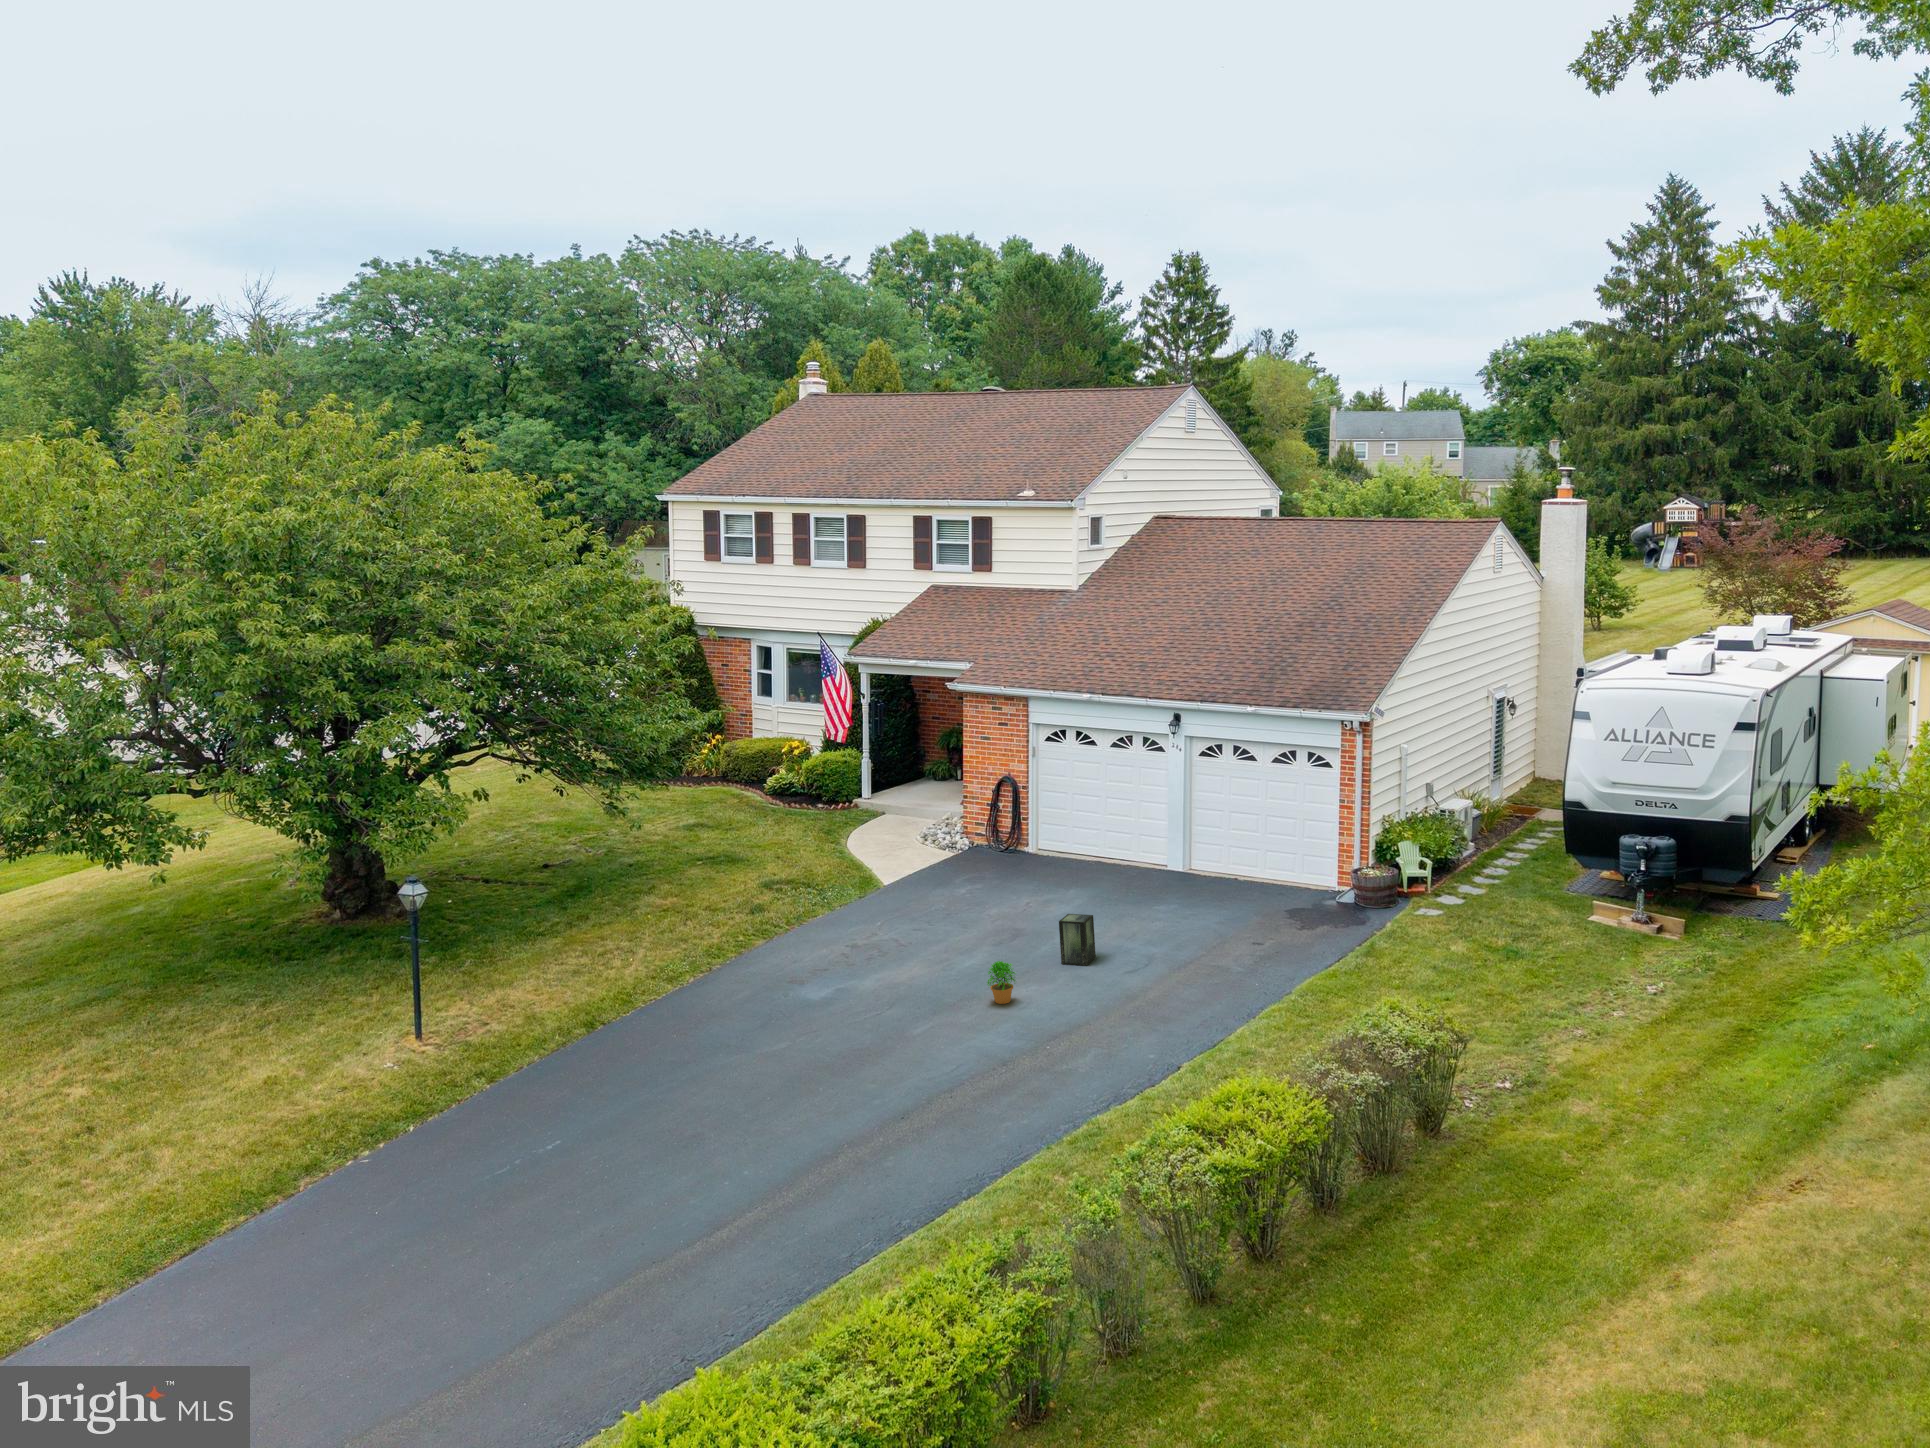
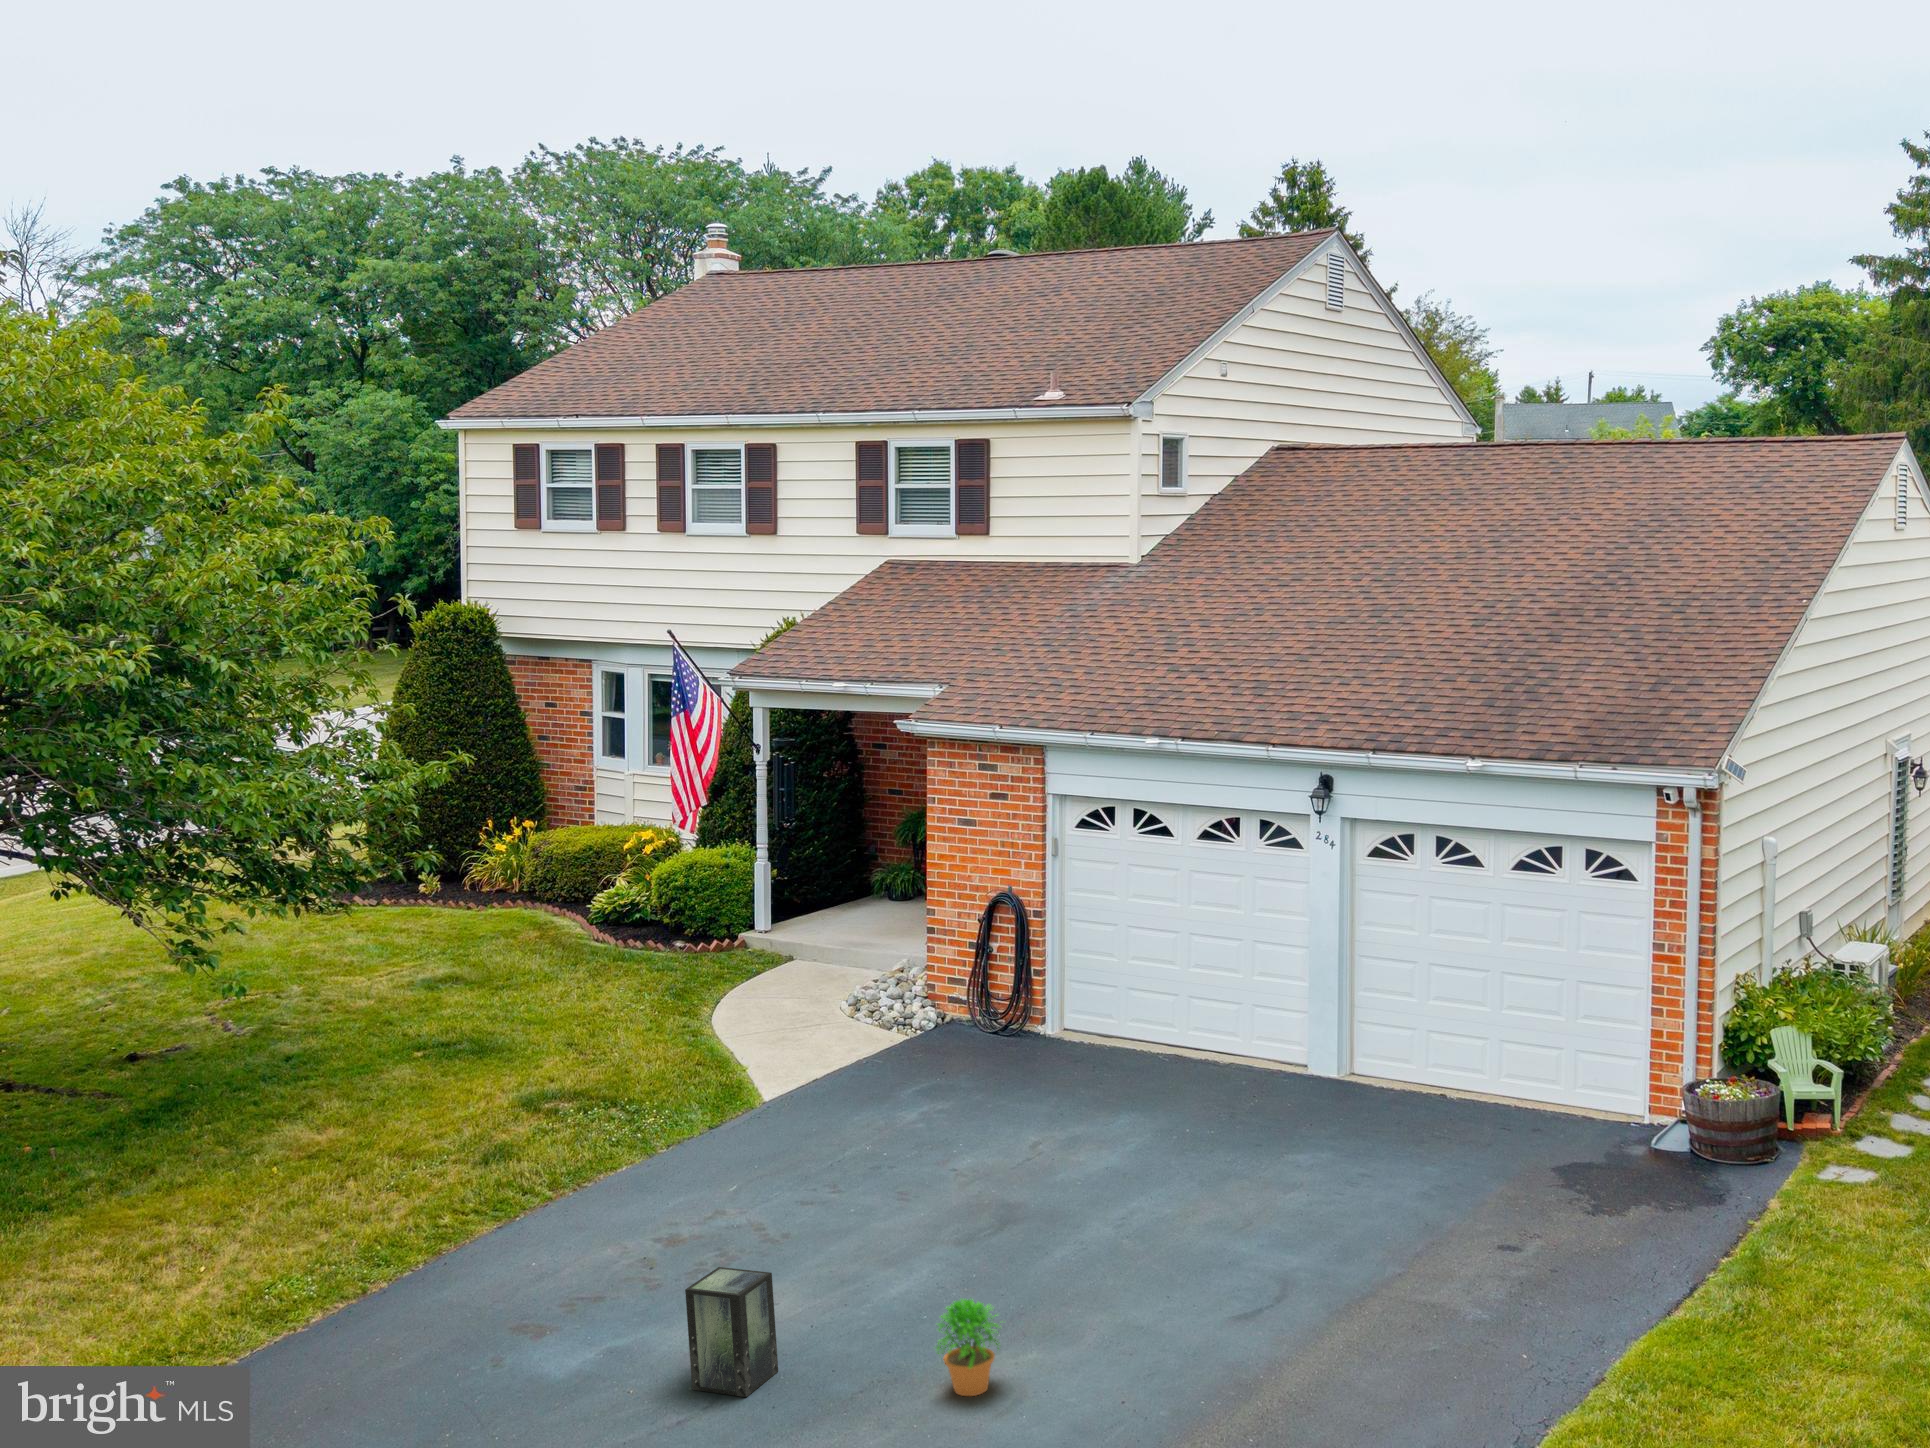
storage box: present [1059,914,1096,966] -> present [685,1267,778,1397]

